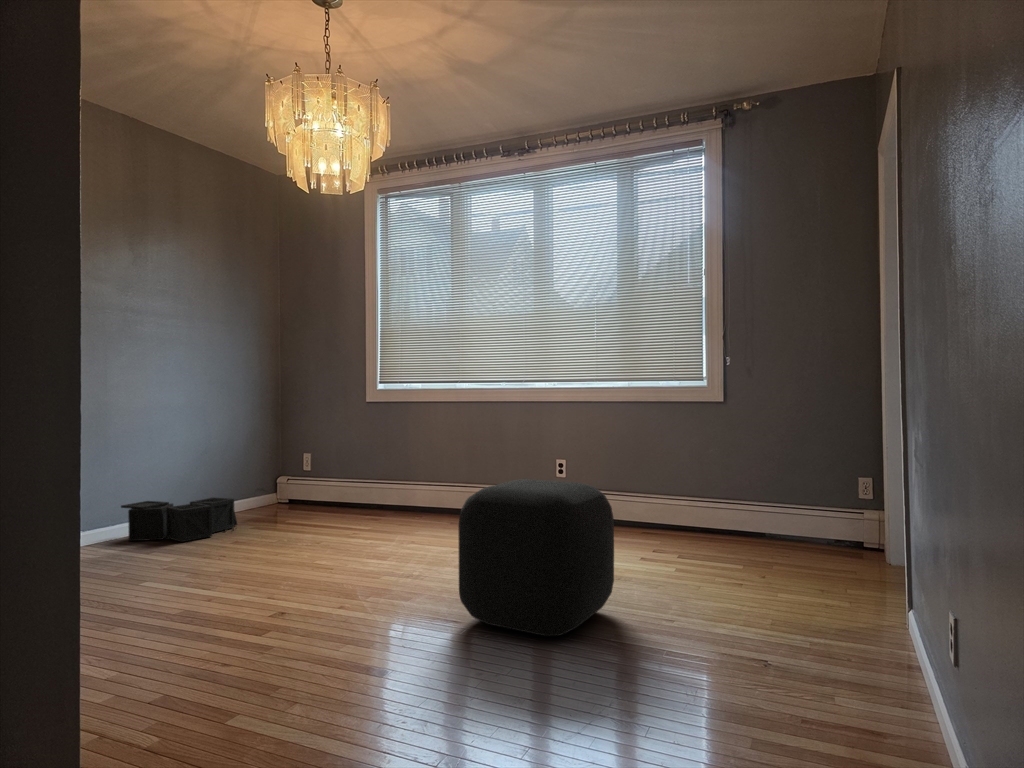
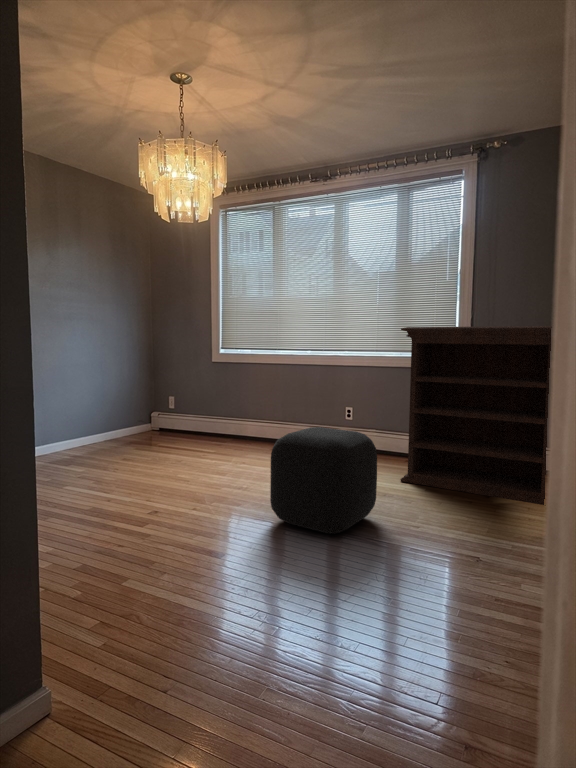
bookshelf: none [633,332,865,587] -> present [400,326,552,505]
storage bin: present [121,497,237,542] -> none [48,427,125,458]

